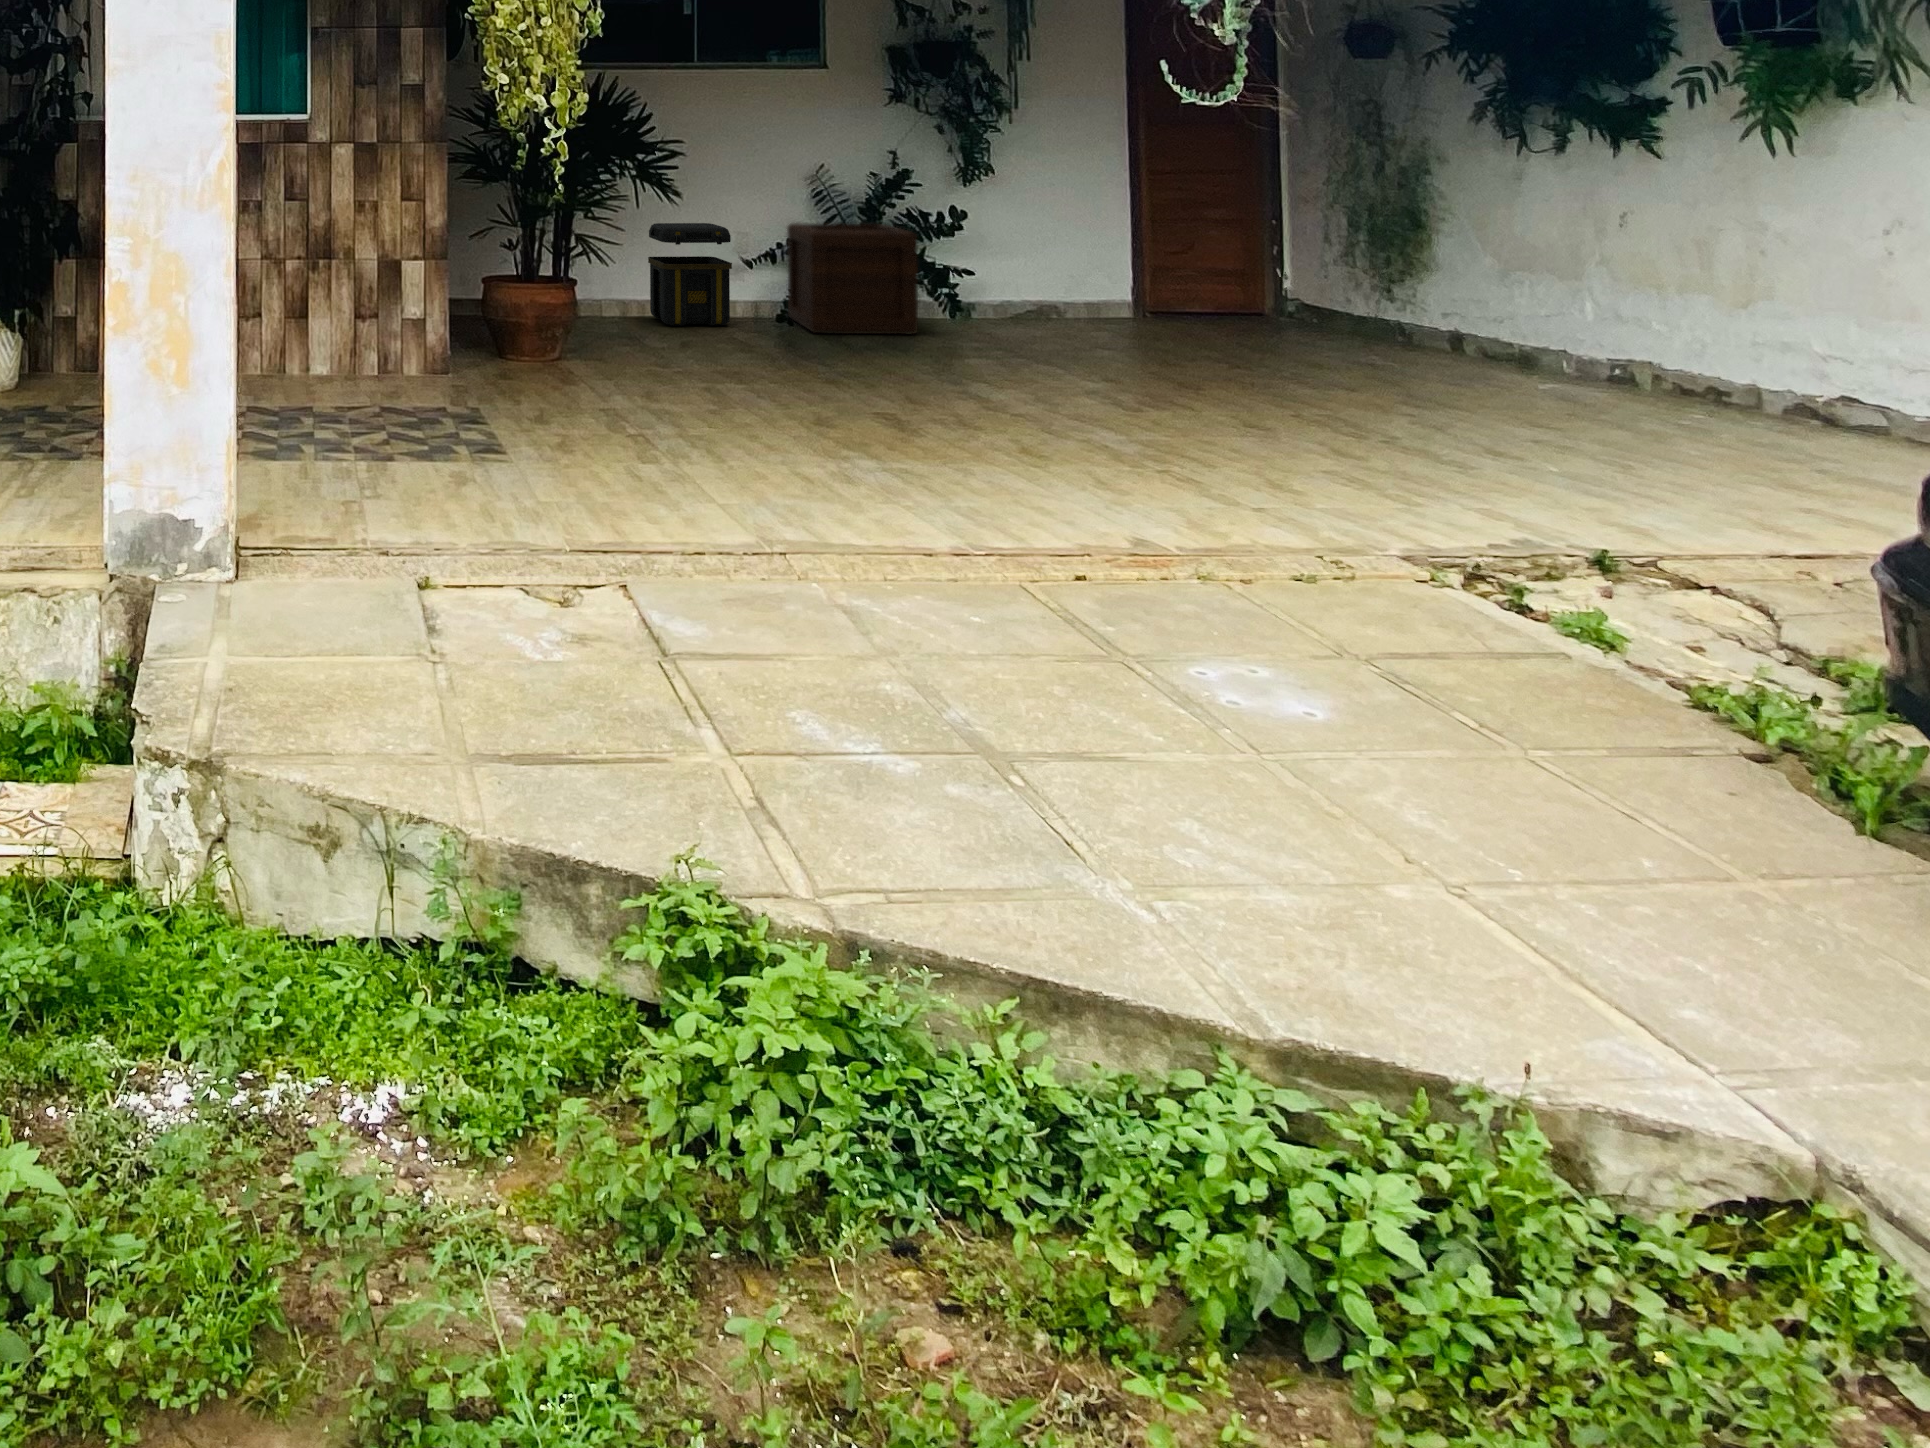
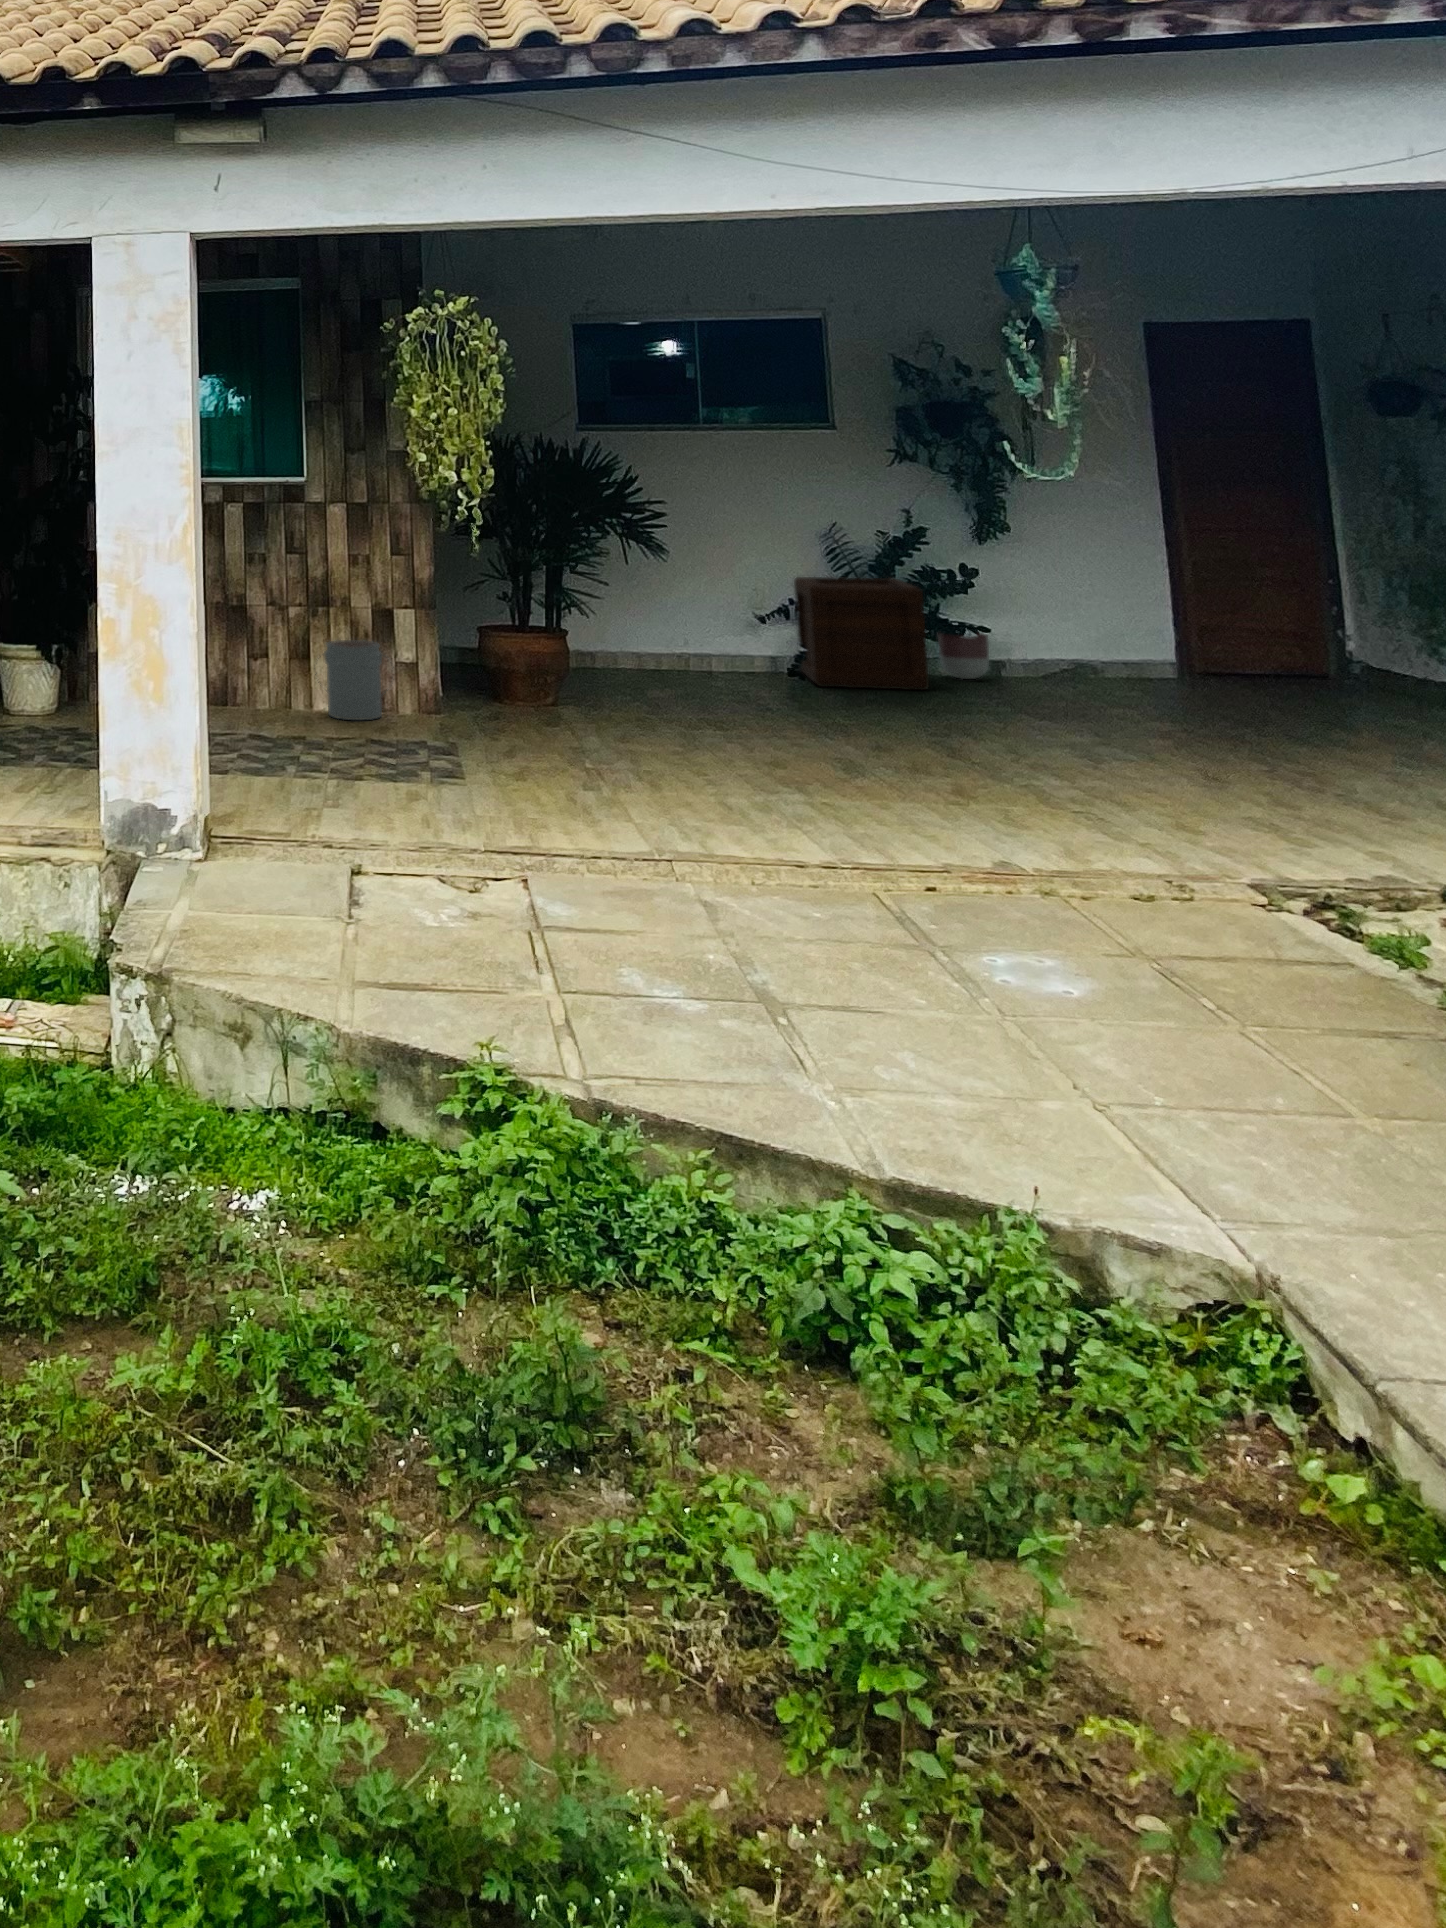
toolbox: present [648,223,732,326] -> none [650,575,733,677]
planter: none [919,275,966,322] -> present [938,633,989,679]
bucket: none [323,296,409,384] -> present [316,640,394,720]

